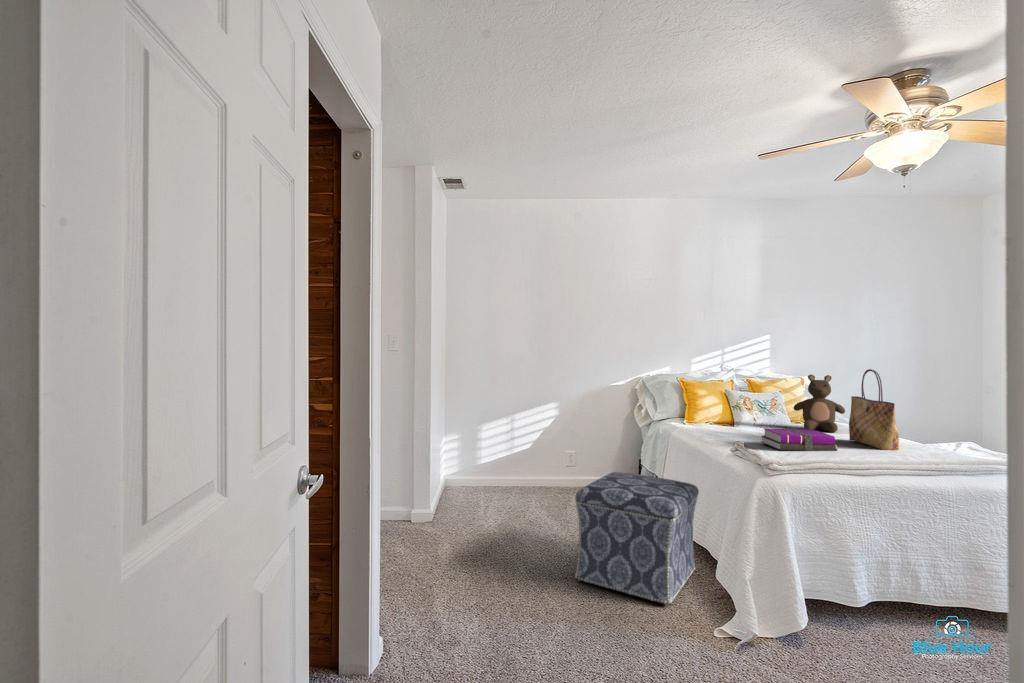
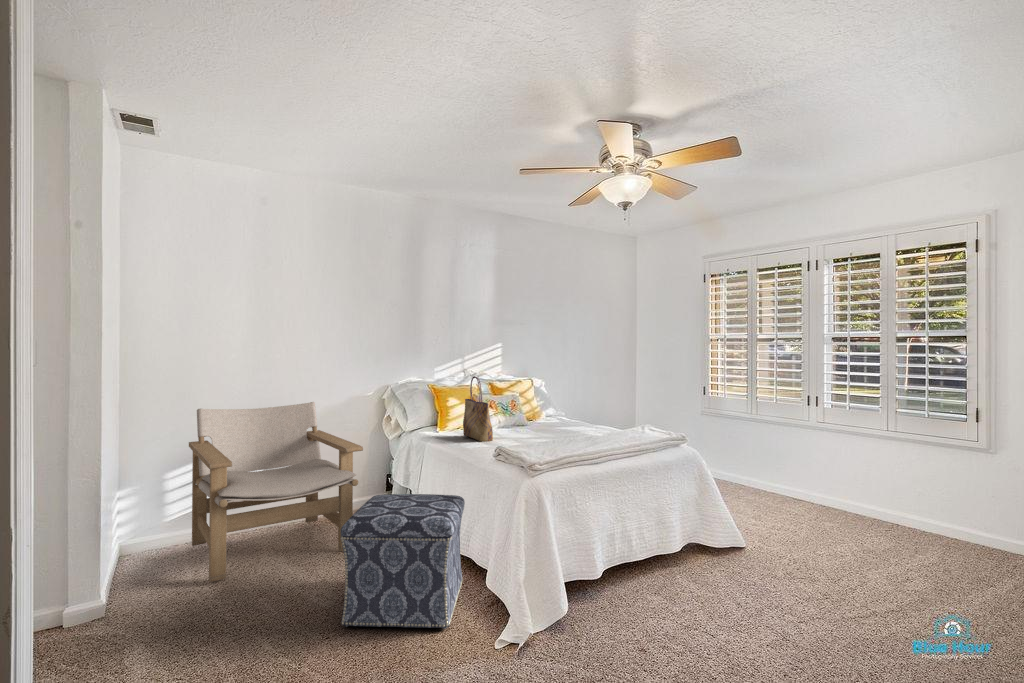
tote bag: present [849,369,899,450] -> present [463,376,493,442]
stuffed bear: present [794,374,845,433] -> none [531,378,571,429]
lounge chair: none [476,385,608,523] -> present [189,402,363,582]
notebook: present [762,428,838,451] -> none [515,429,578,452]

